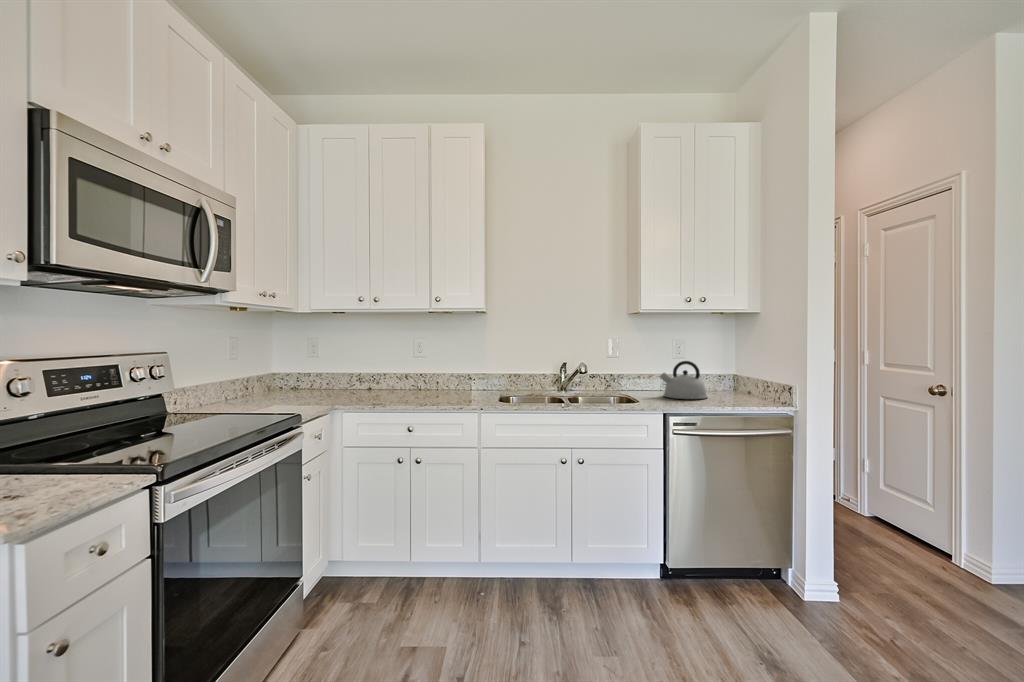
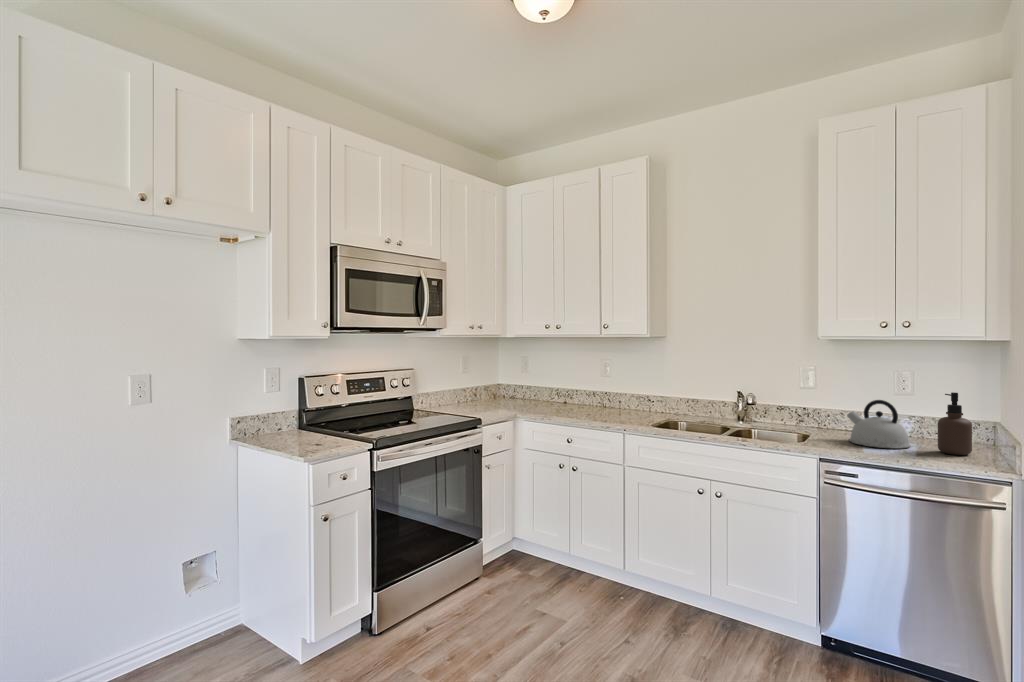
soap dispenser: none [727,351,749,399] -> present [938,392,972,455]

